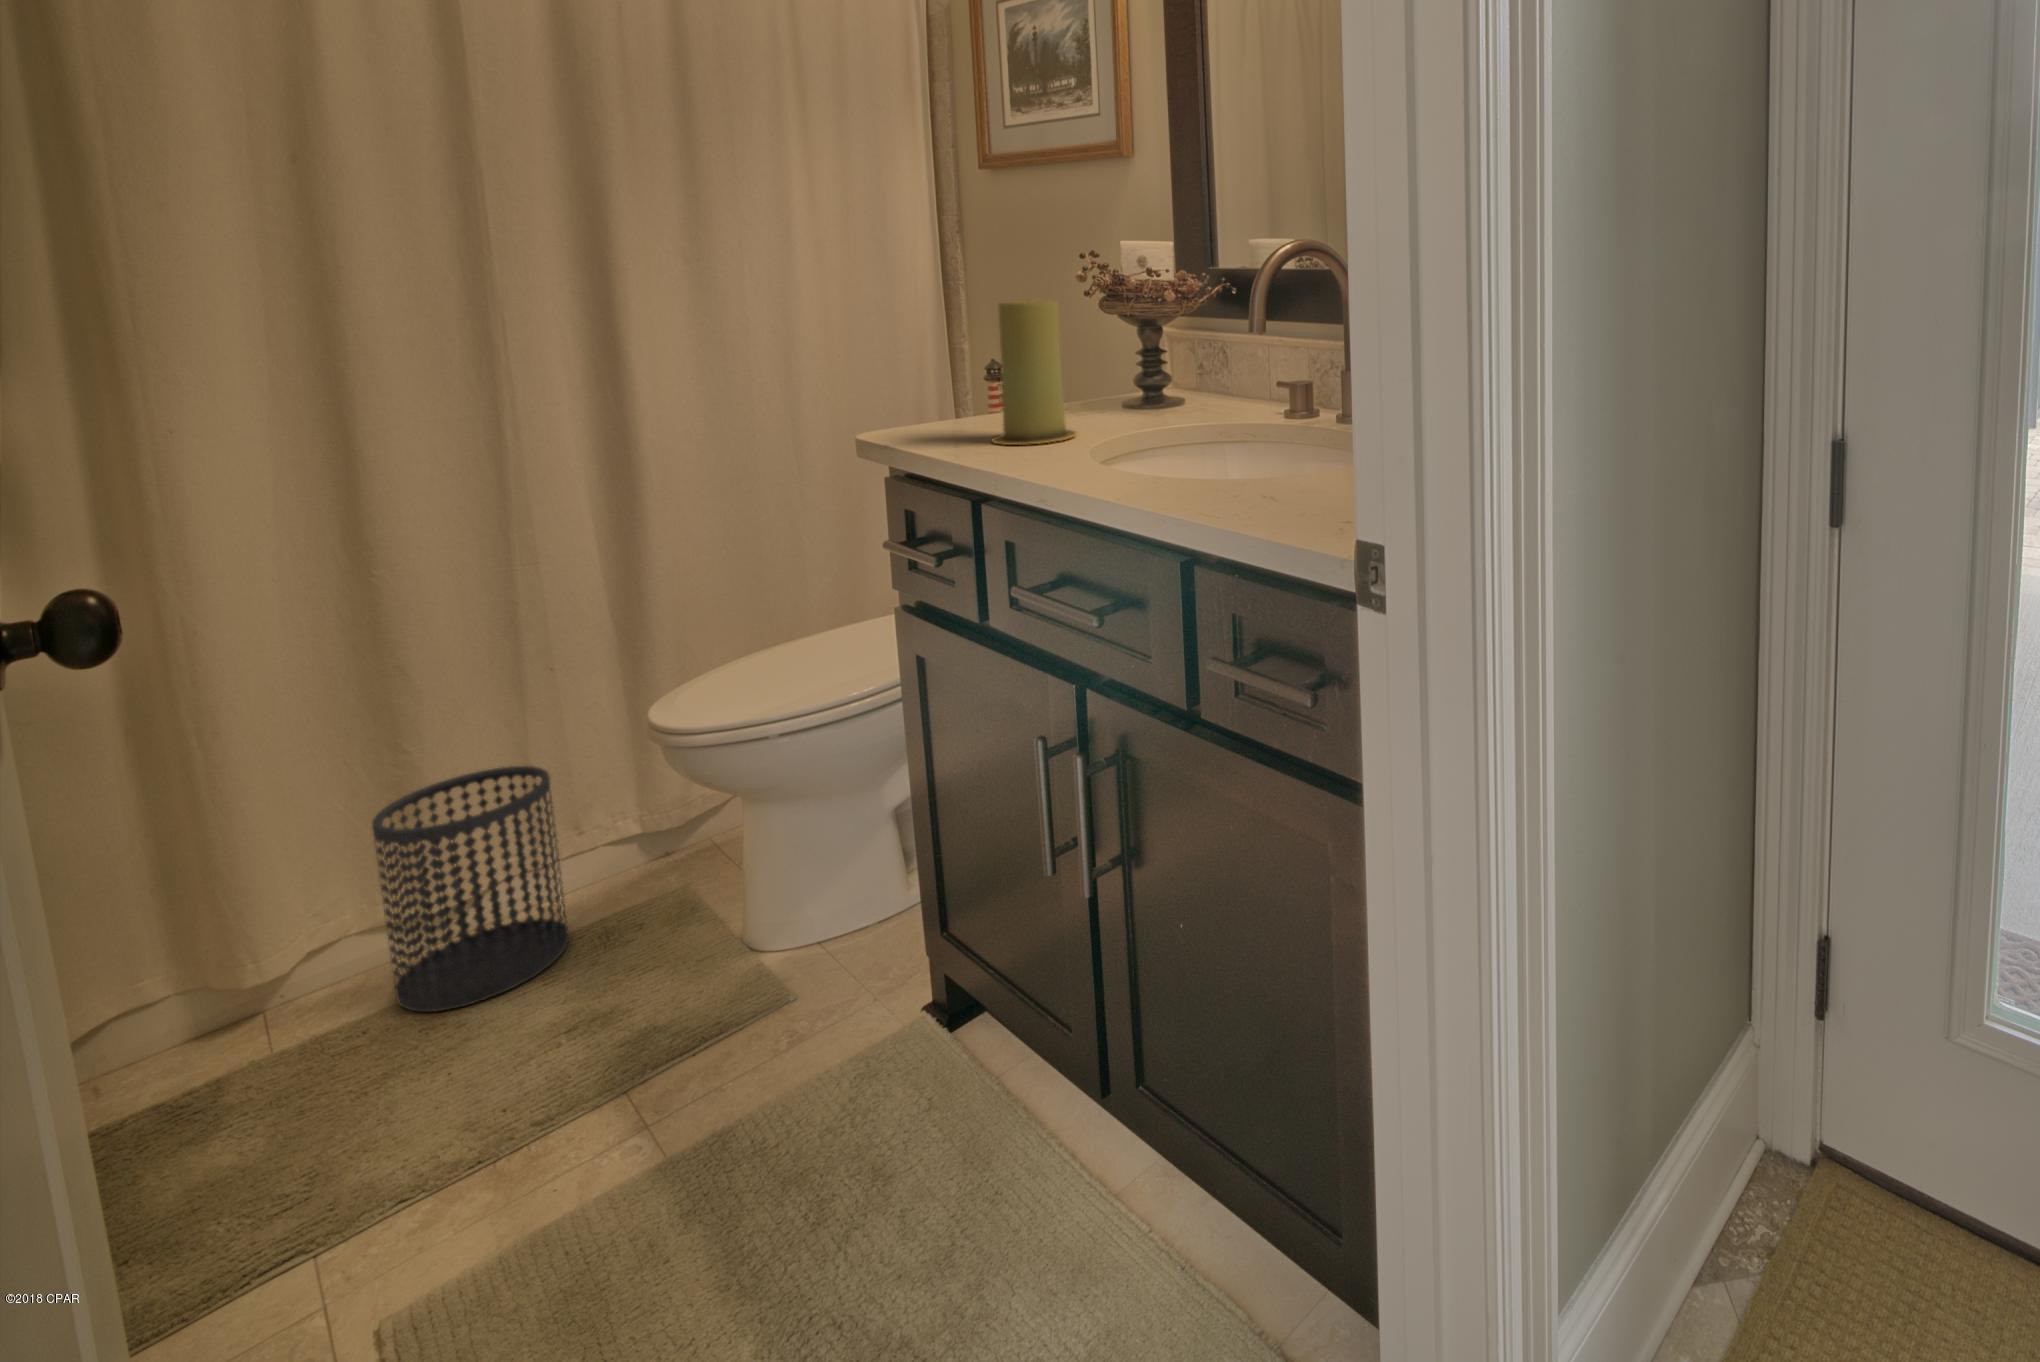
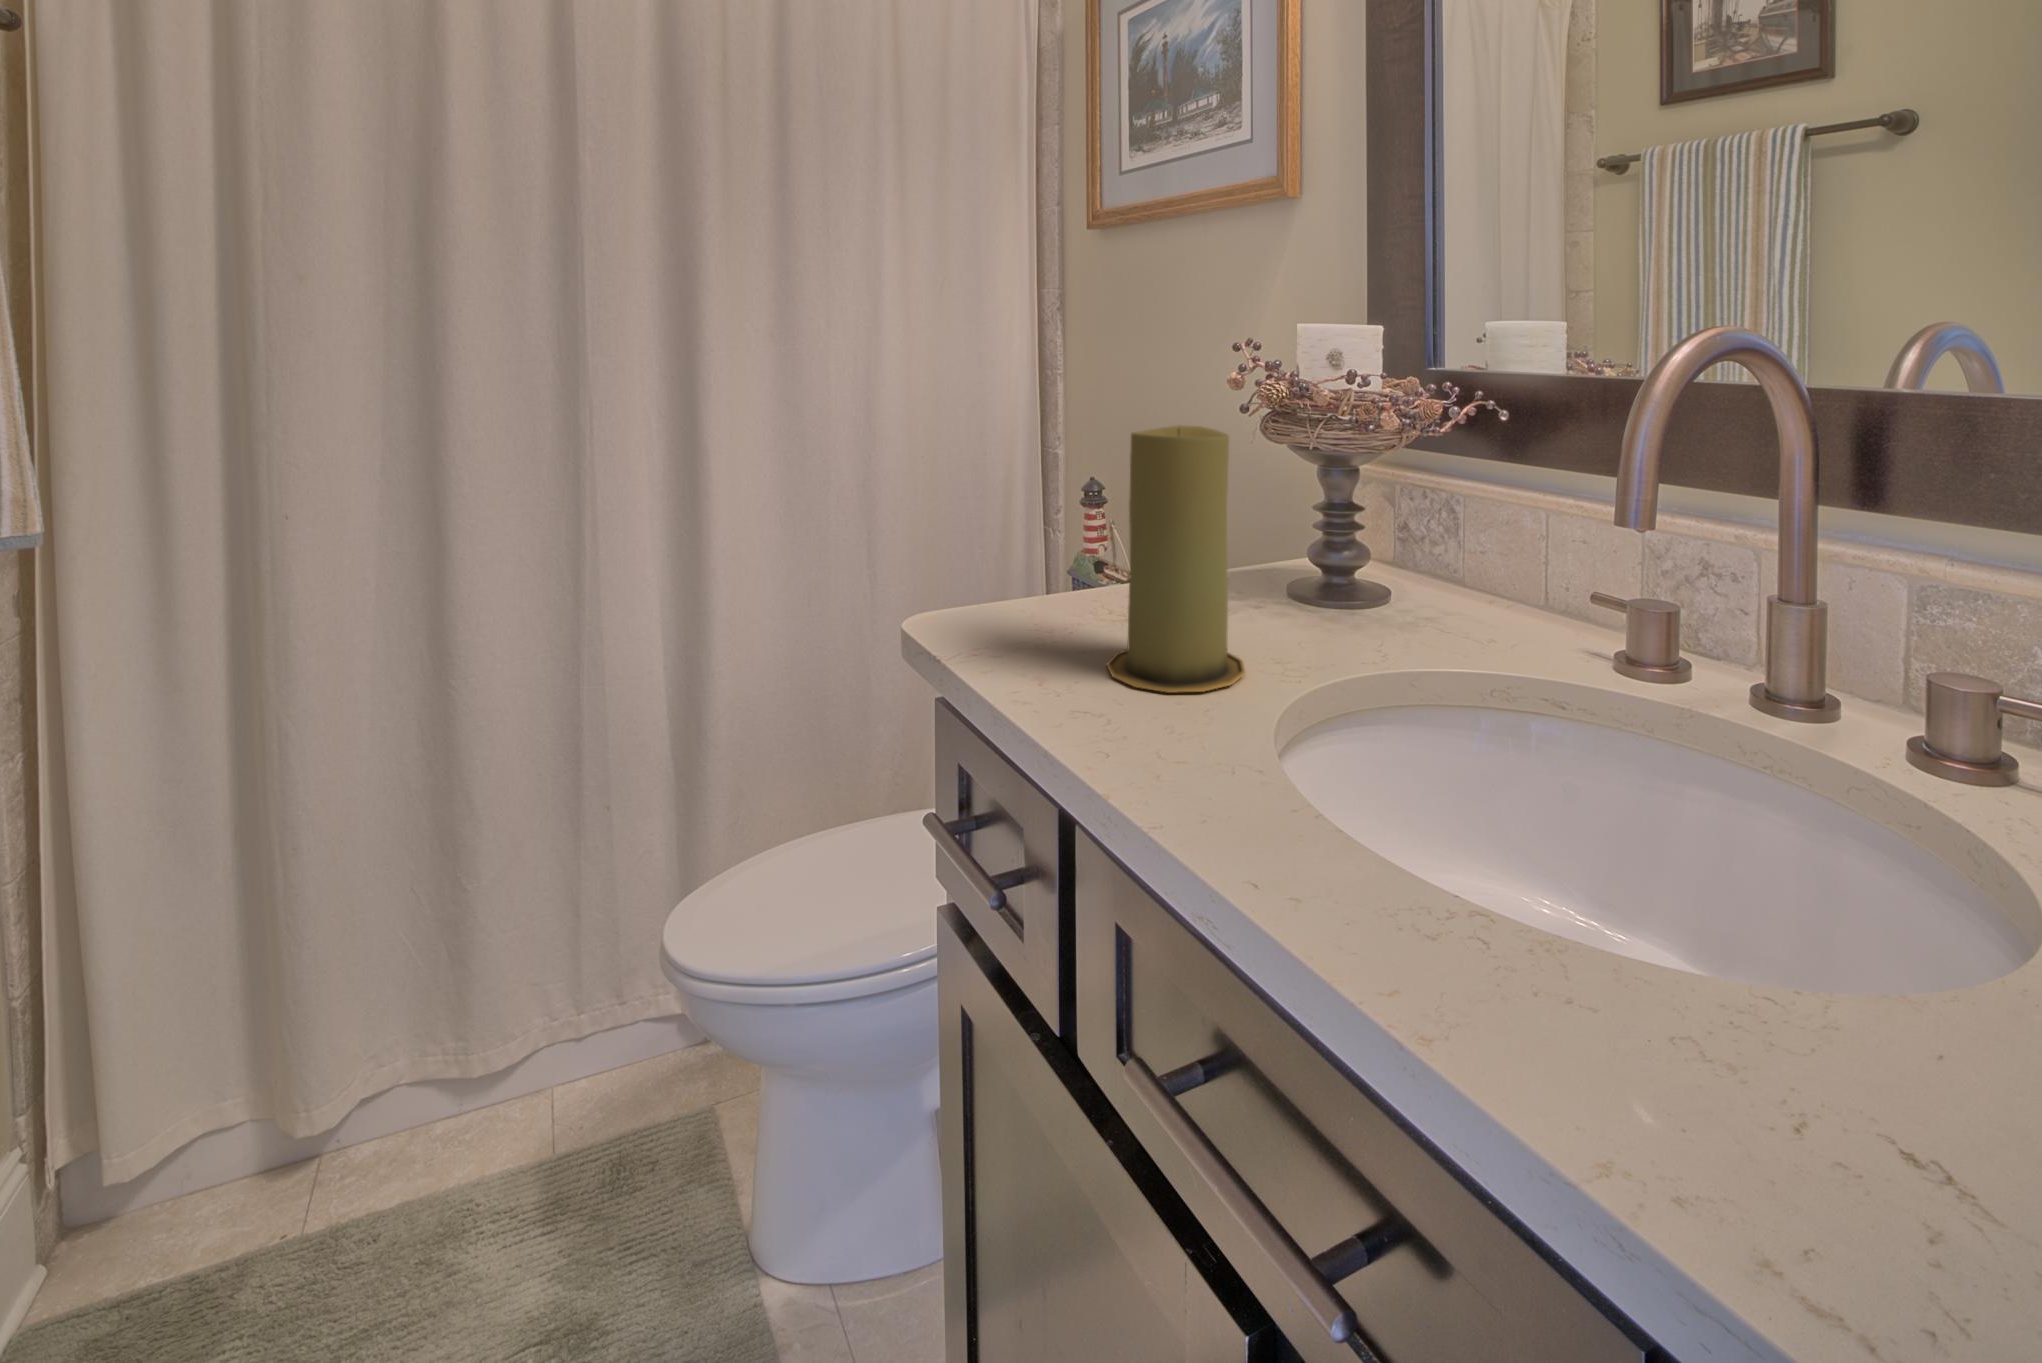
wastebasket: present [372,766,569,1012] -> none [412,926,592,1248]

